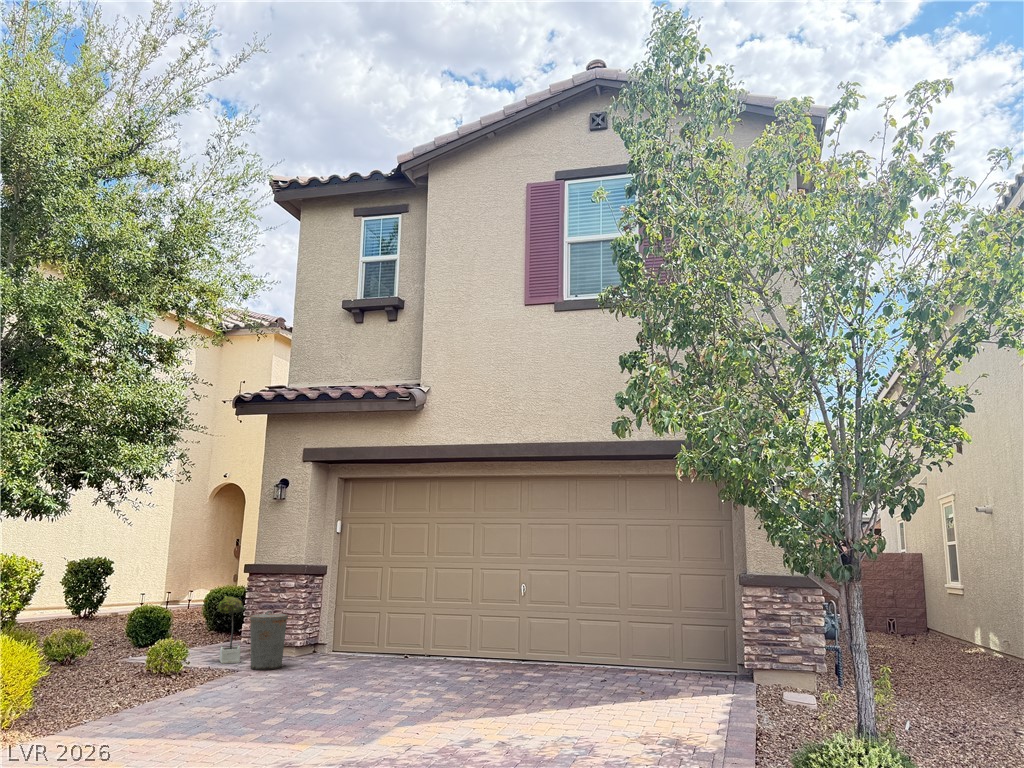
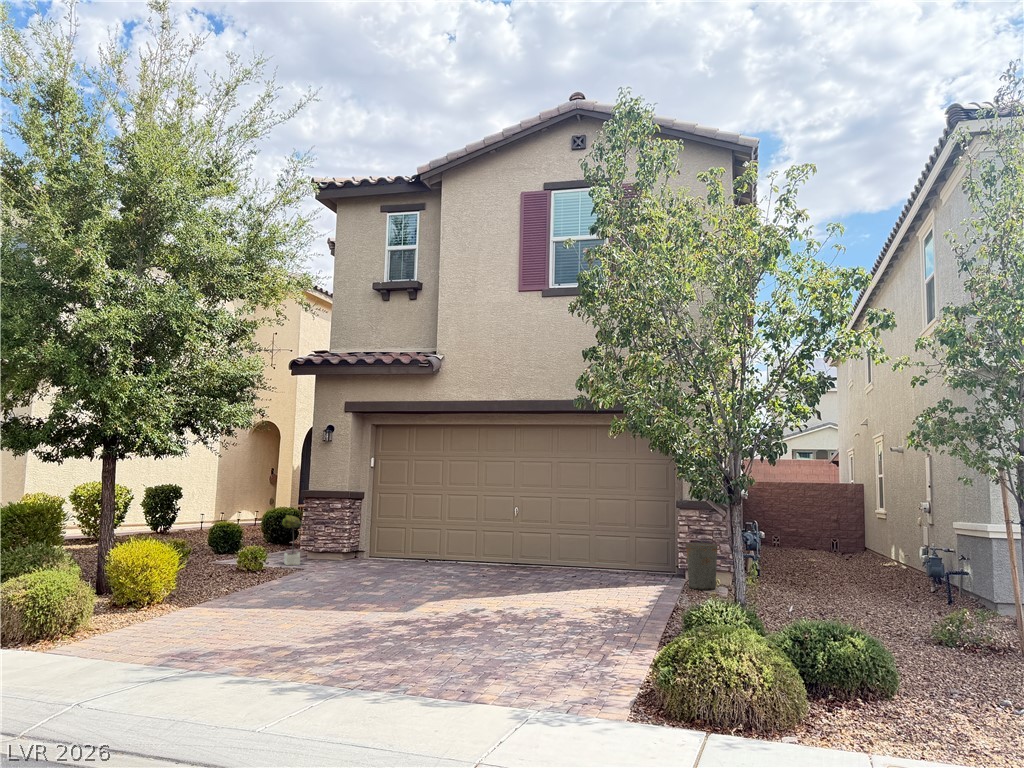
trash can: present [250,611,288,670] -> present [686,540,718,590]

